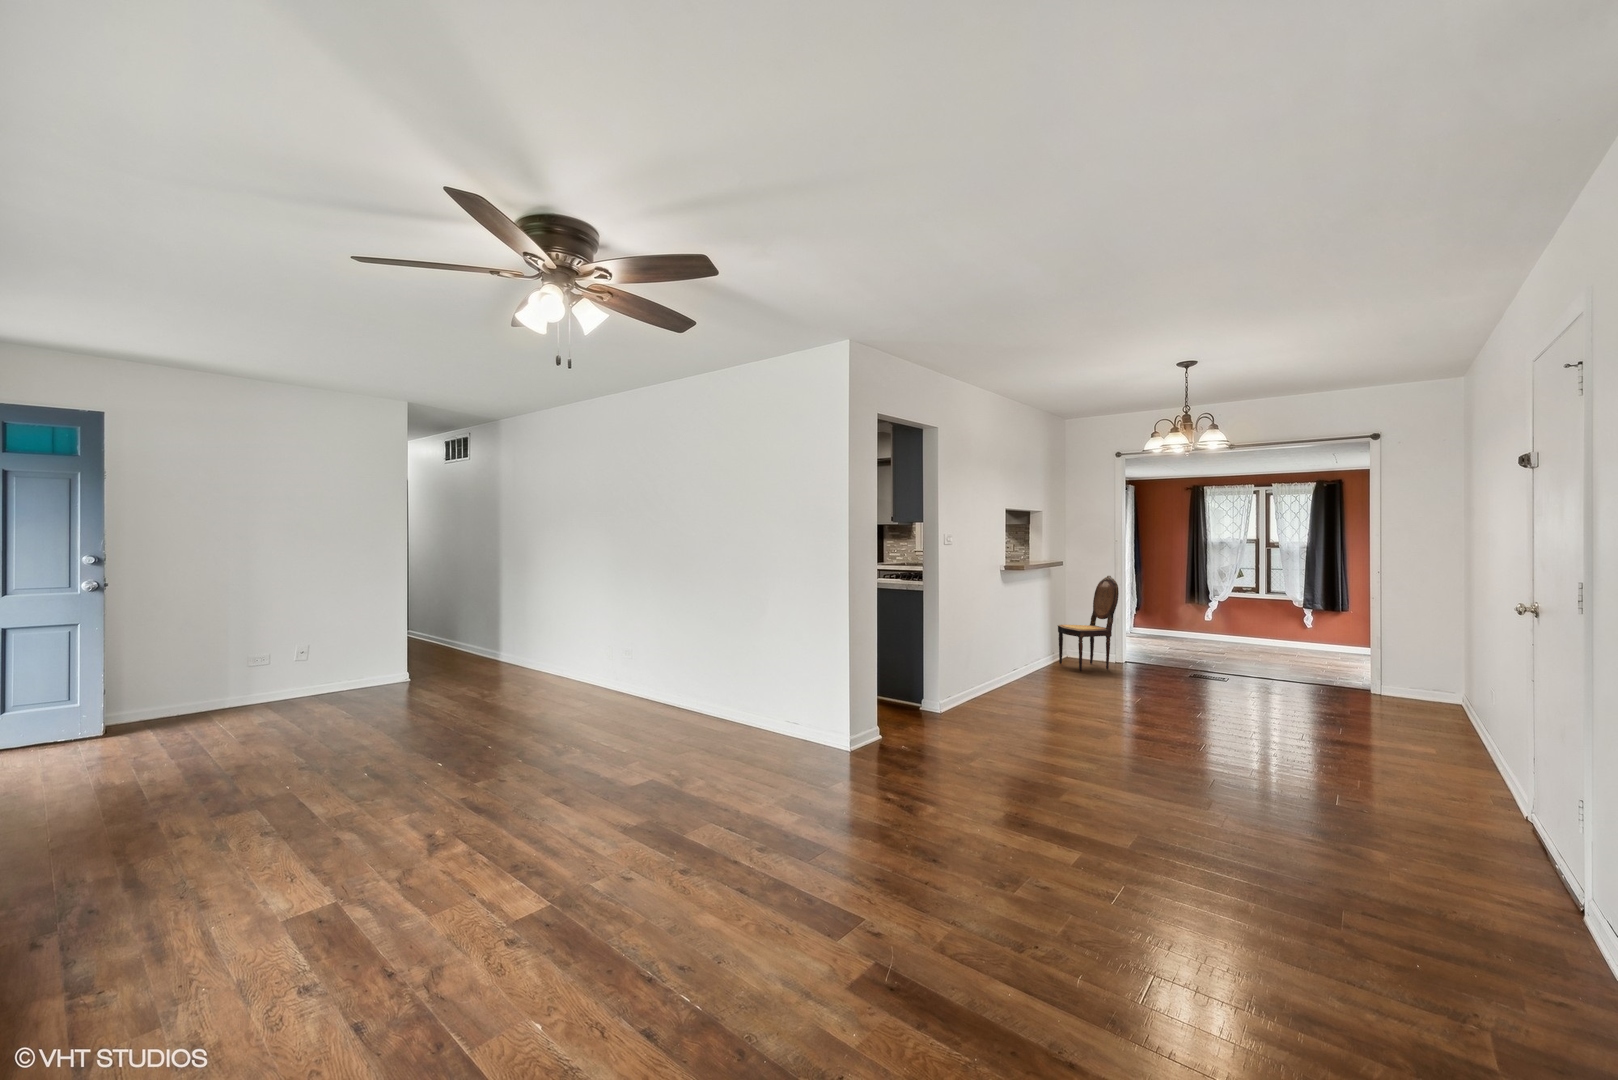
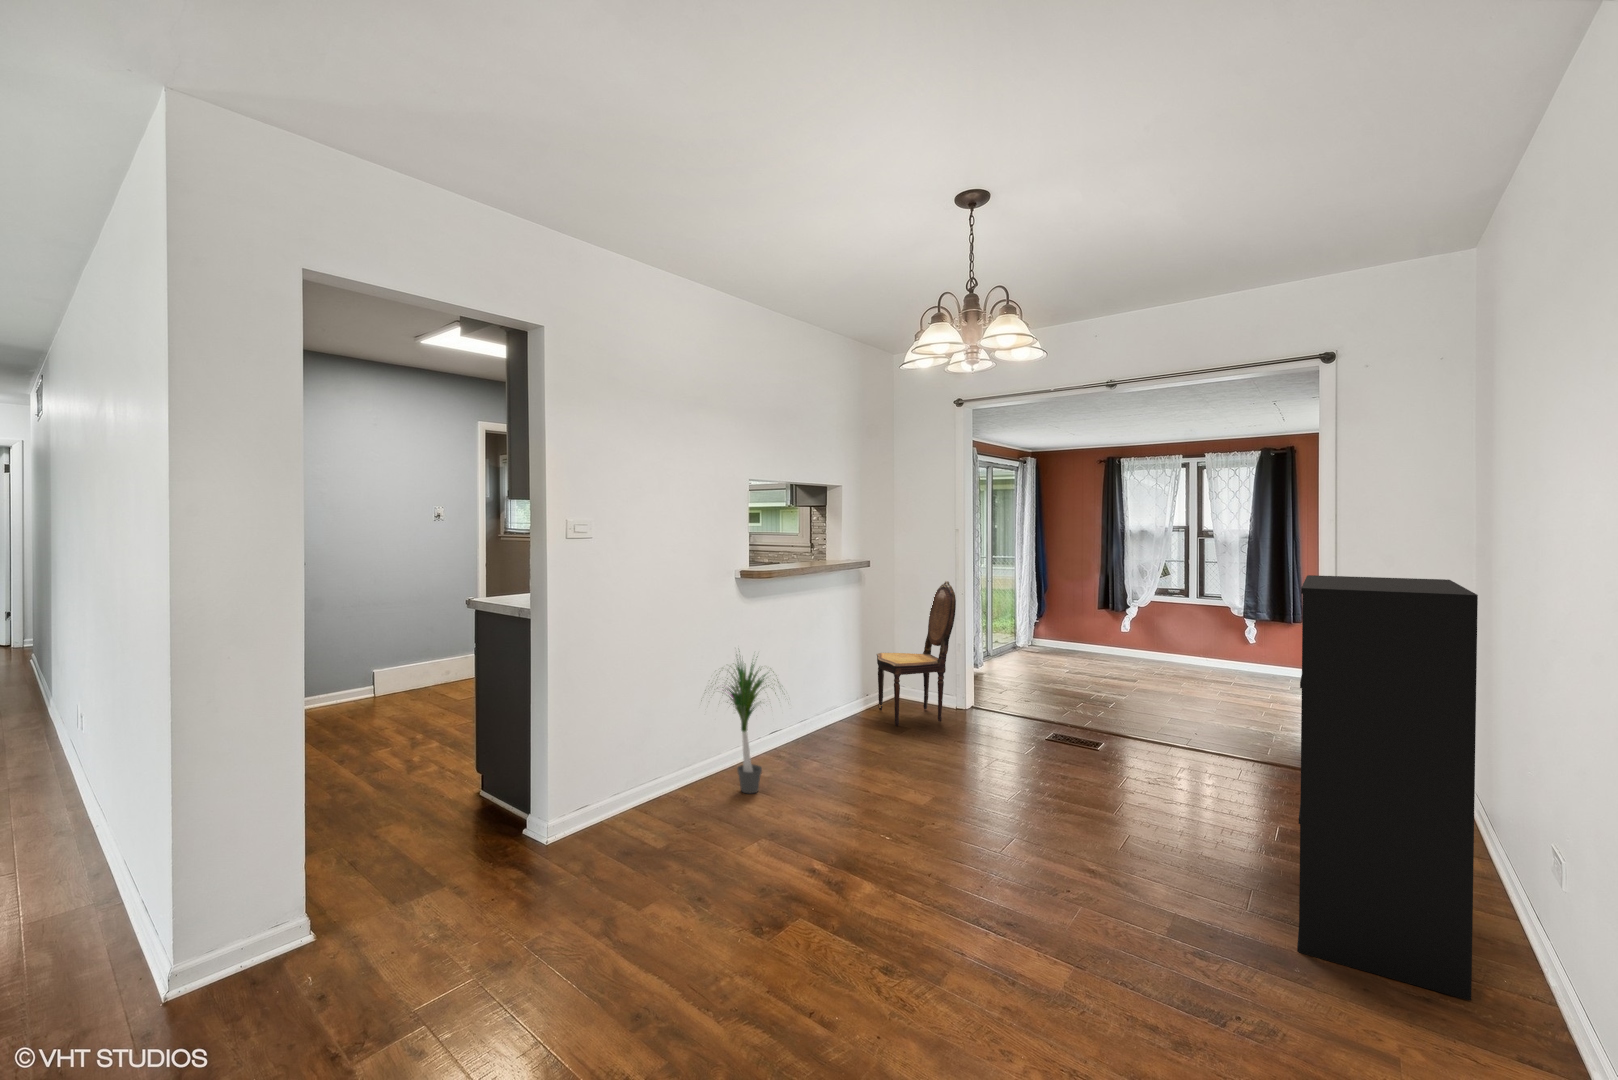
bookshelf: none [1368,565,1456,760] -> present [1297,575,1478,1000]
potted plant: none [991,608,1051,697] -> present [723,651,779,794]

